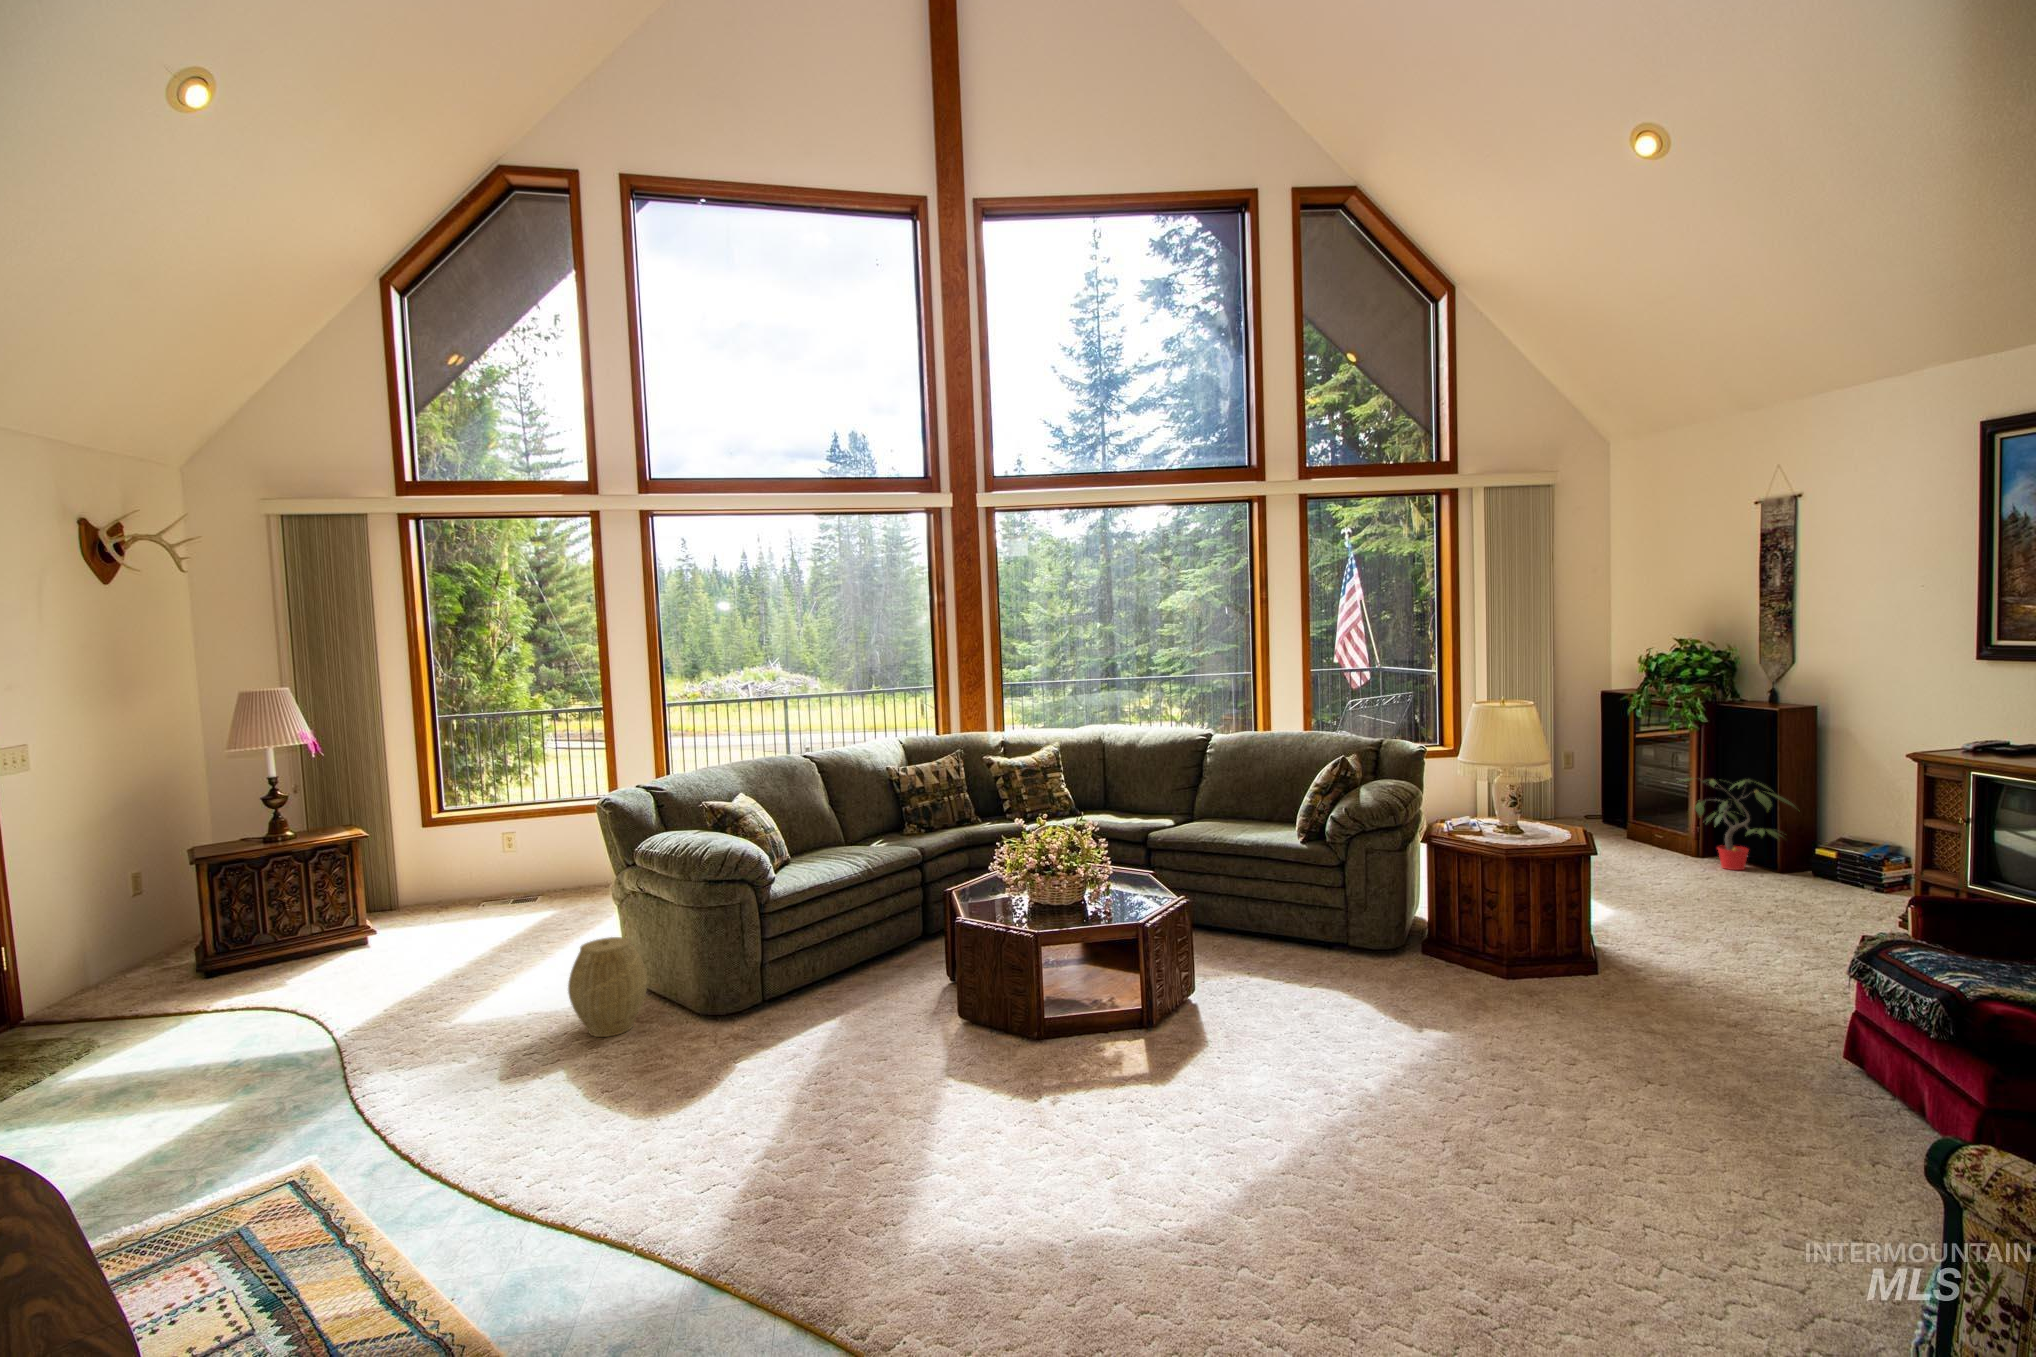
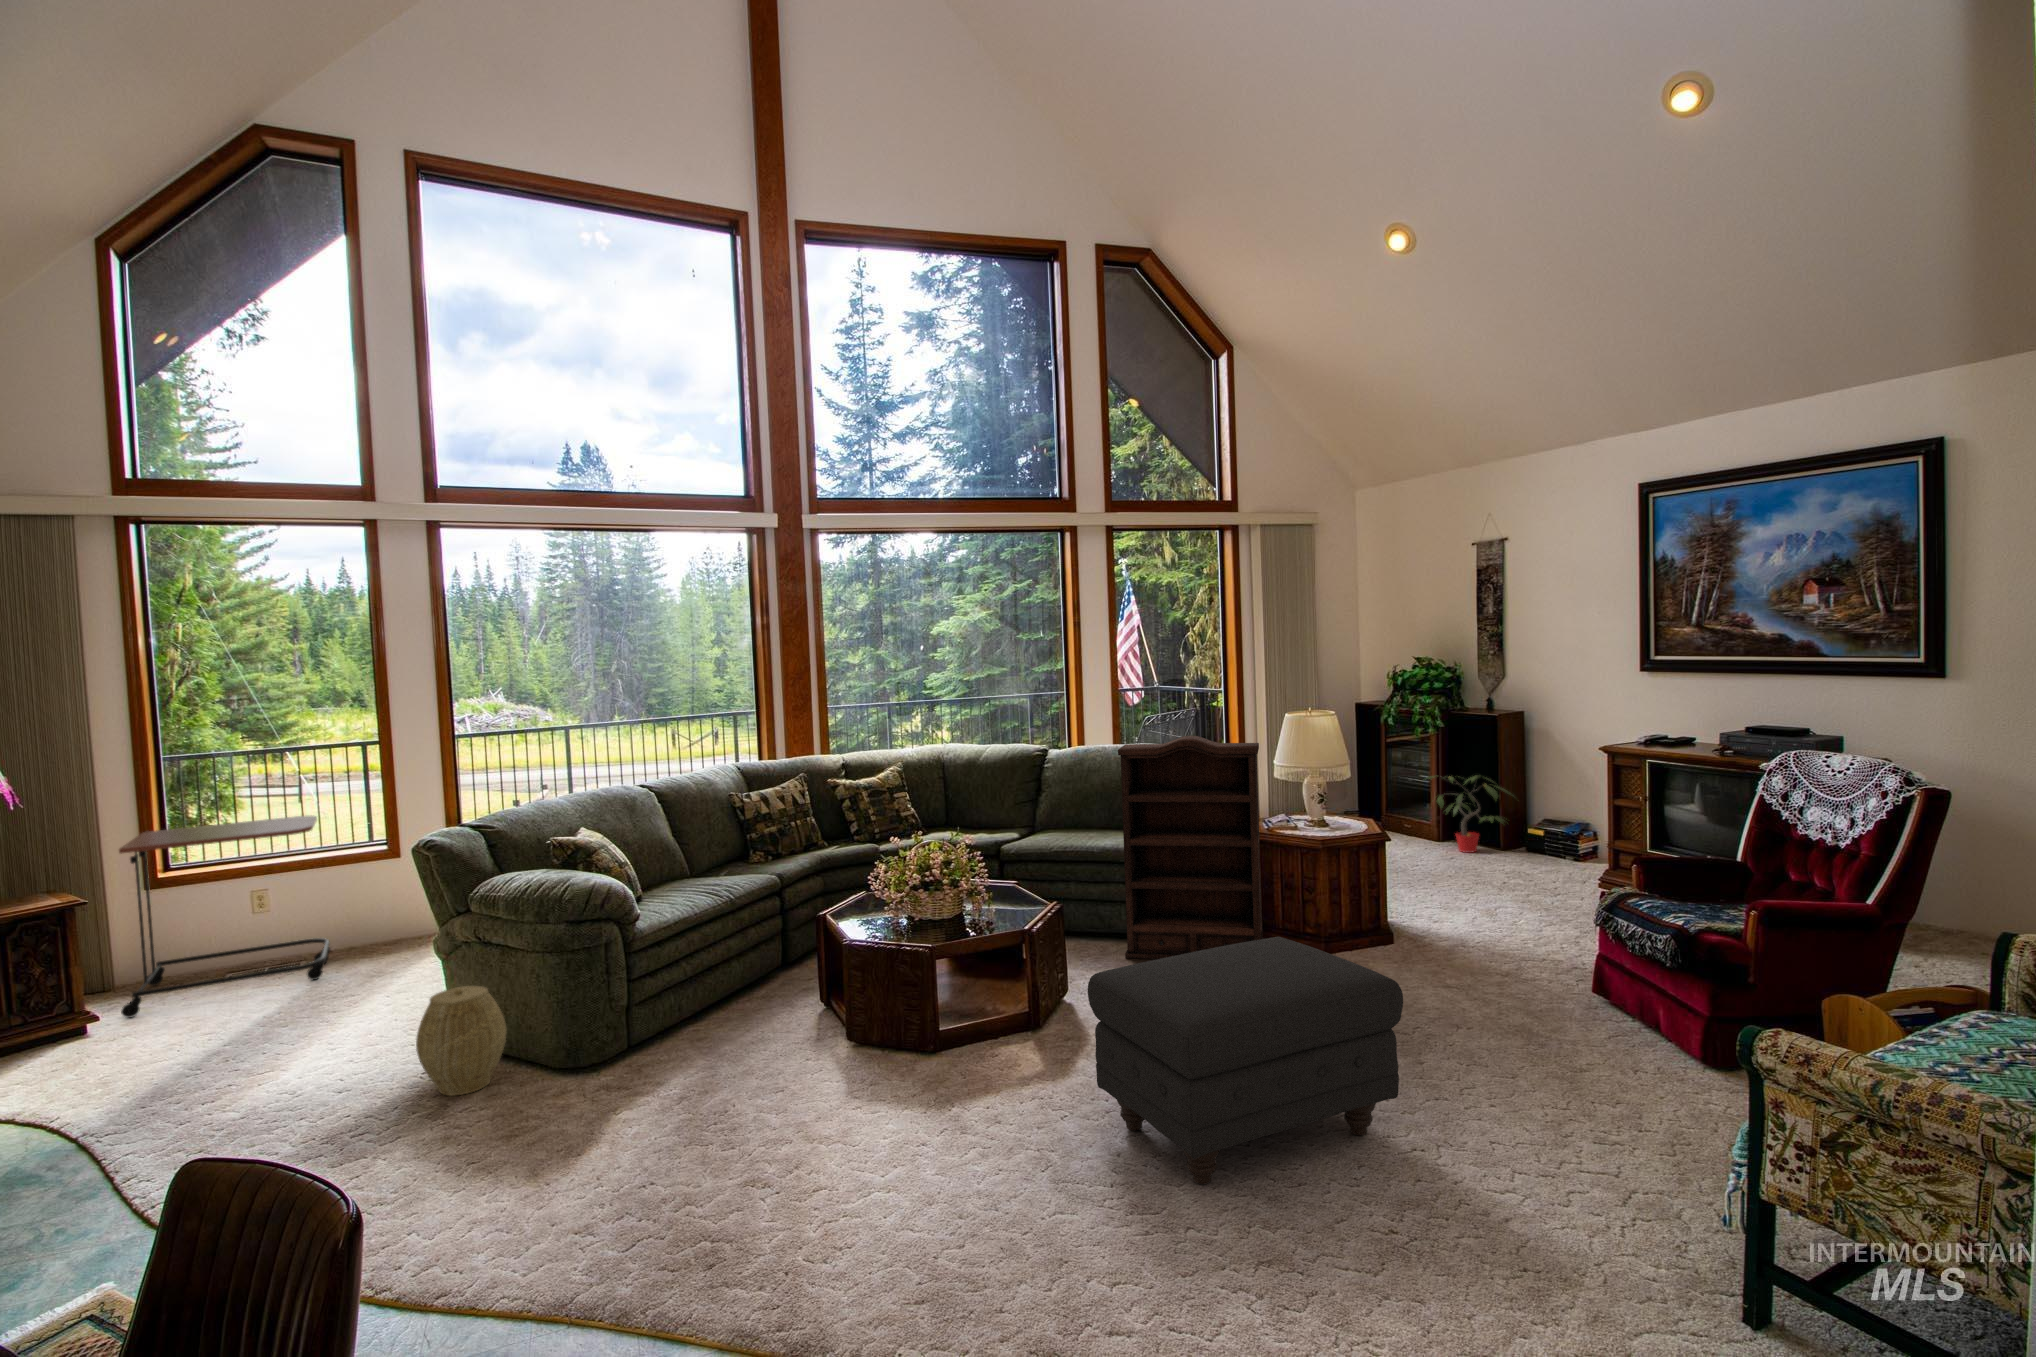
bookshelf: none [1270,724,1439,981] -> present [1118,736,1263,959]
side table: none [382,773,554,940] -> present [119,816,330,1018]
ottoman: none [1167,954,1529,1225] -> present [1088,936,1403,1184]

